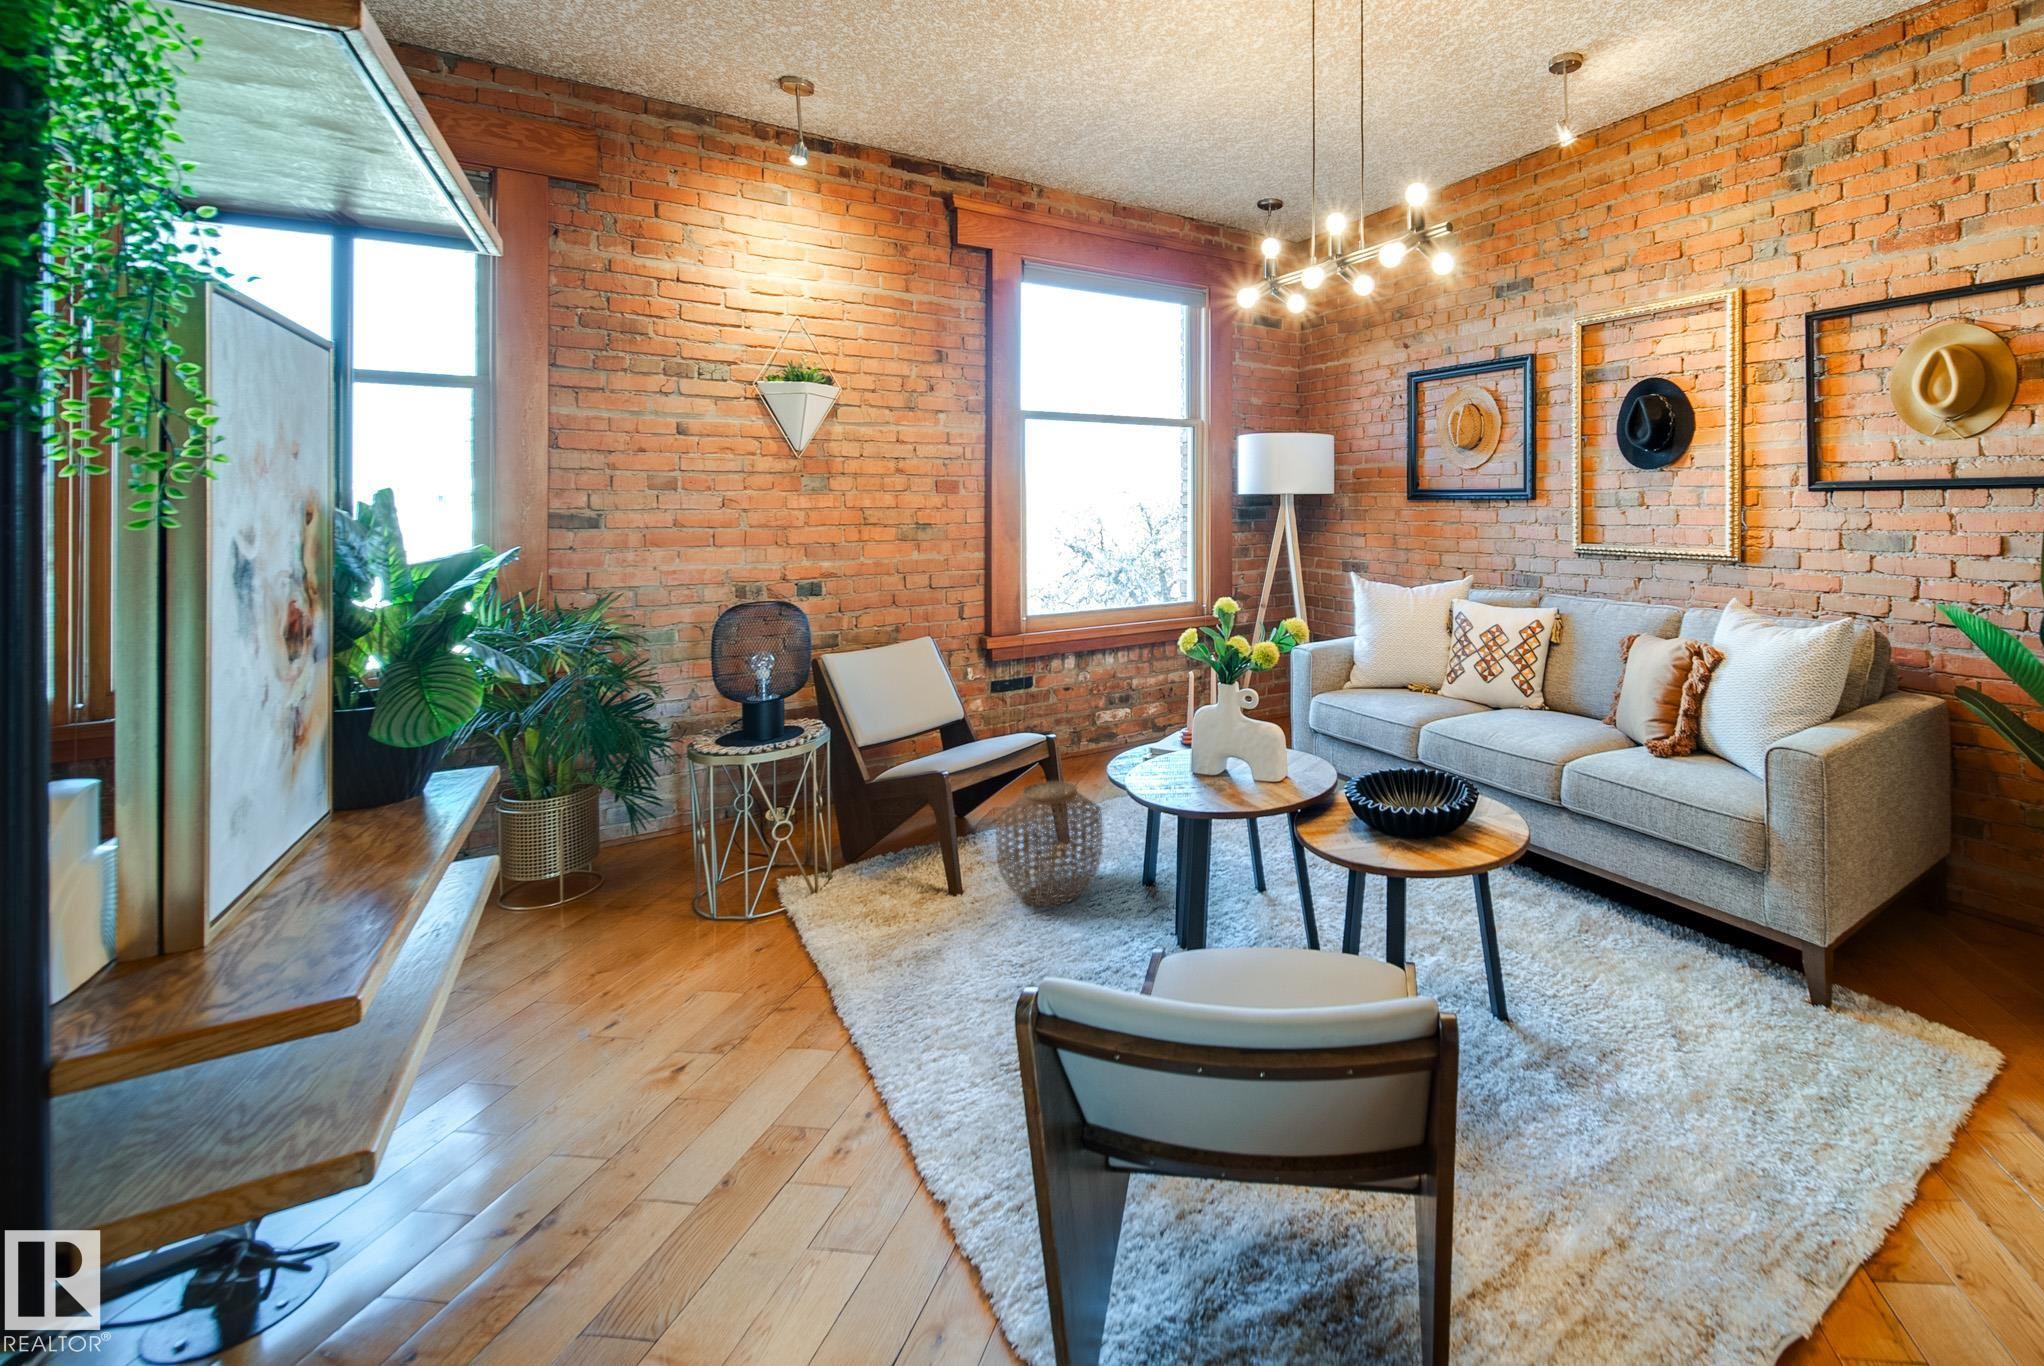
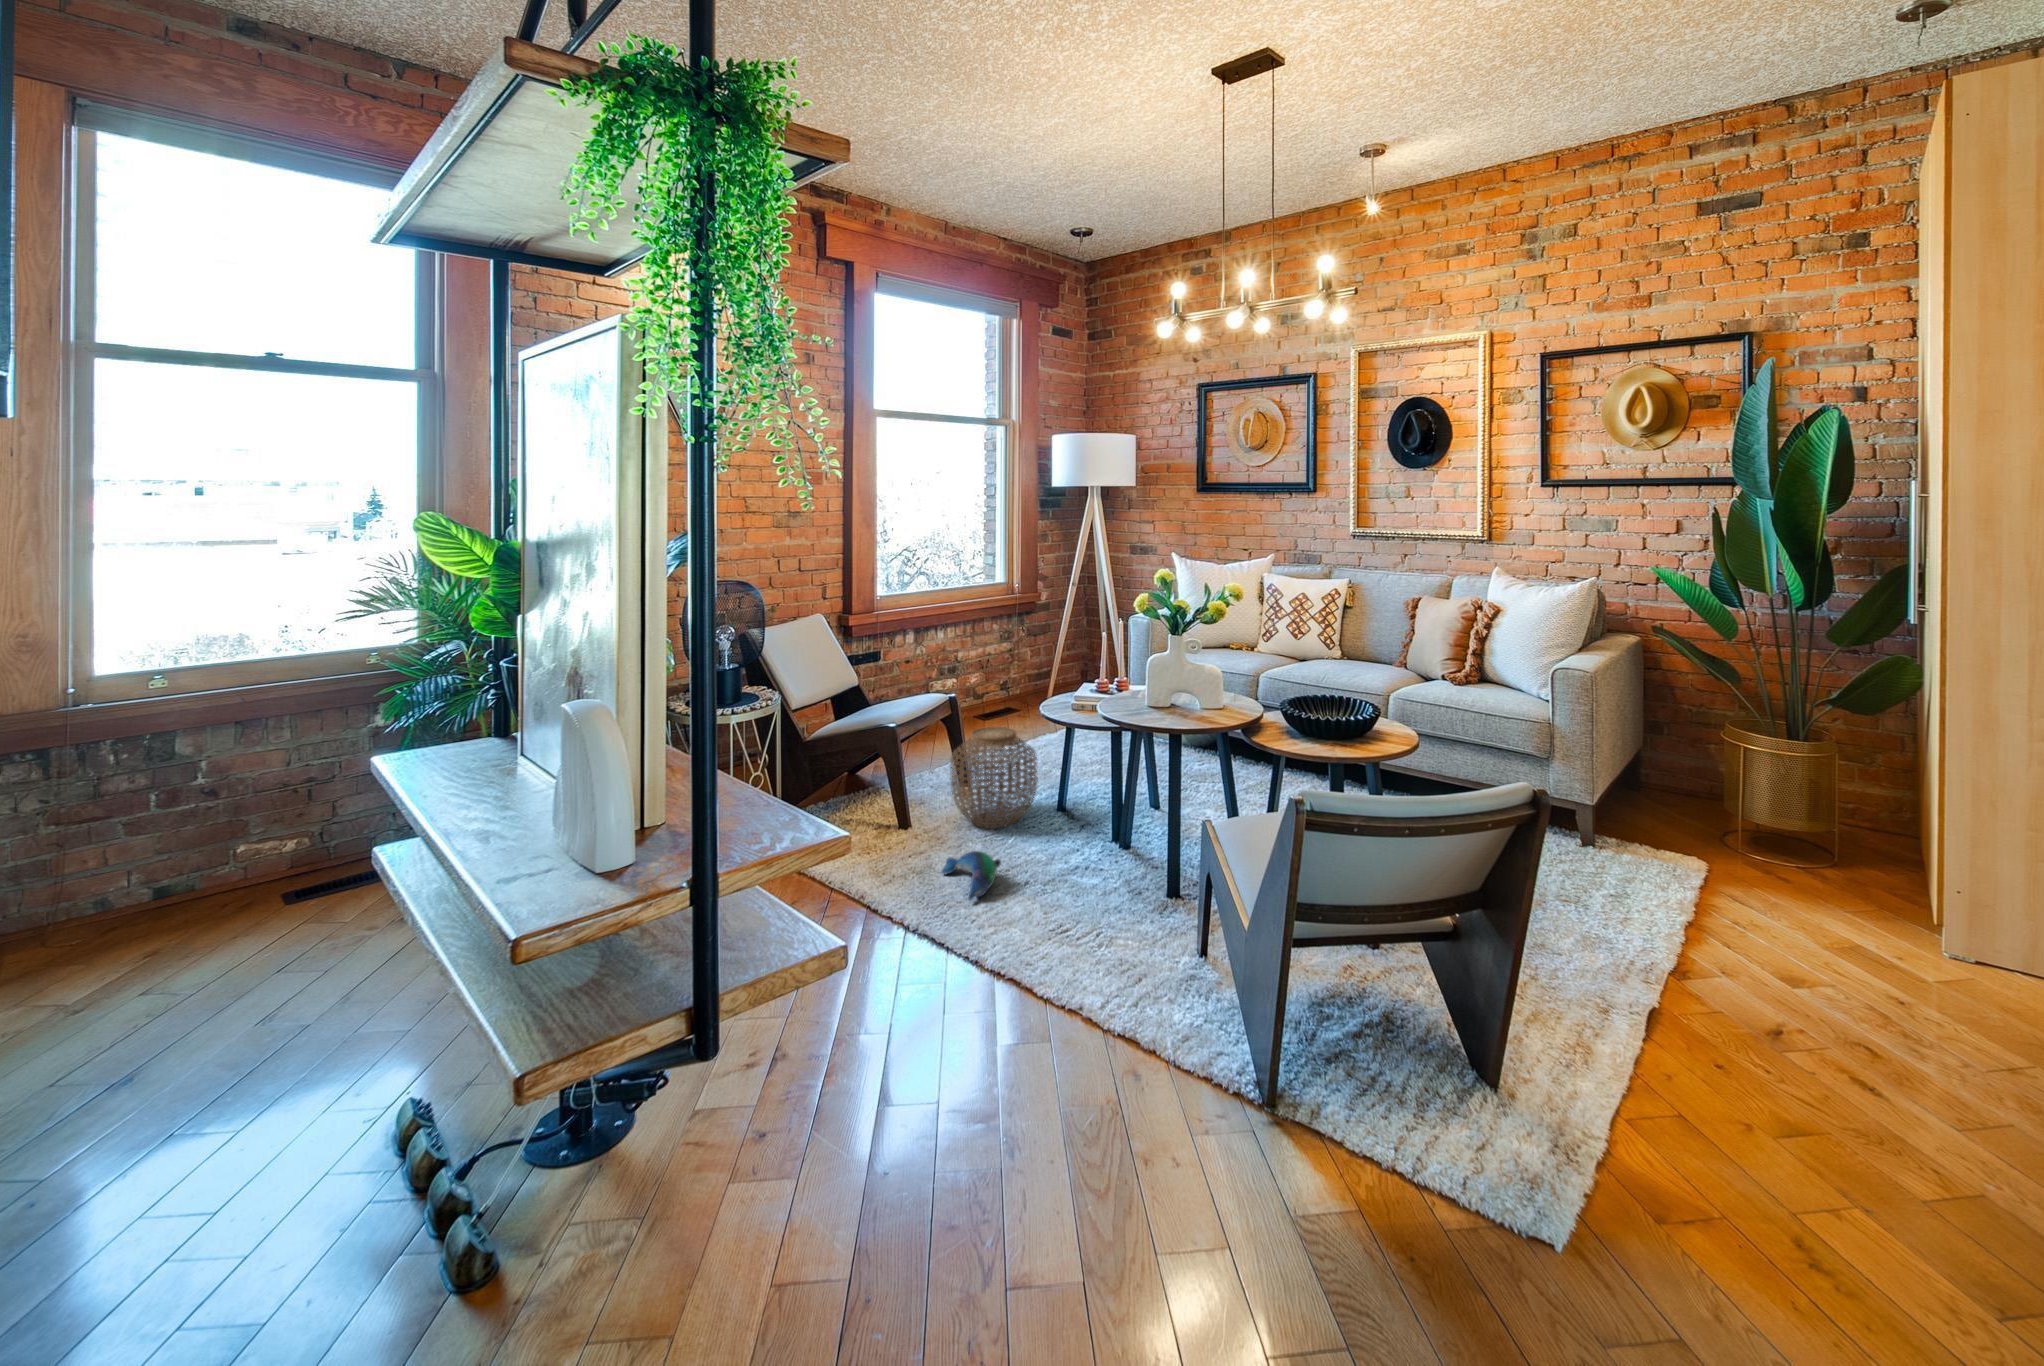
plush toy: none [924,945,988,1016] -> present [941,851,1001,900]

